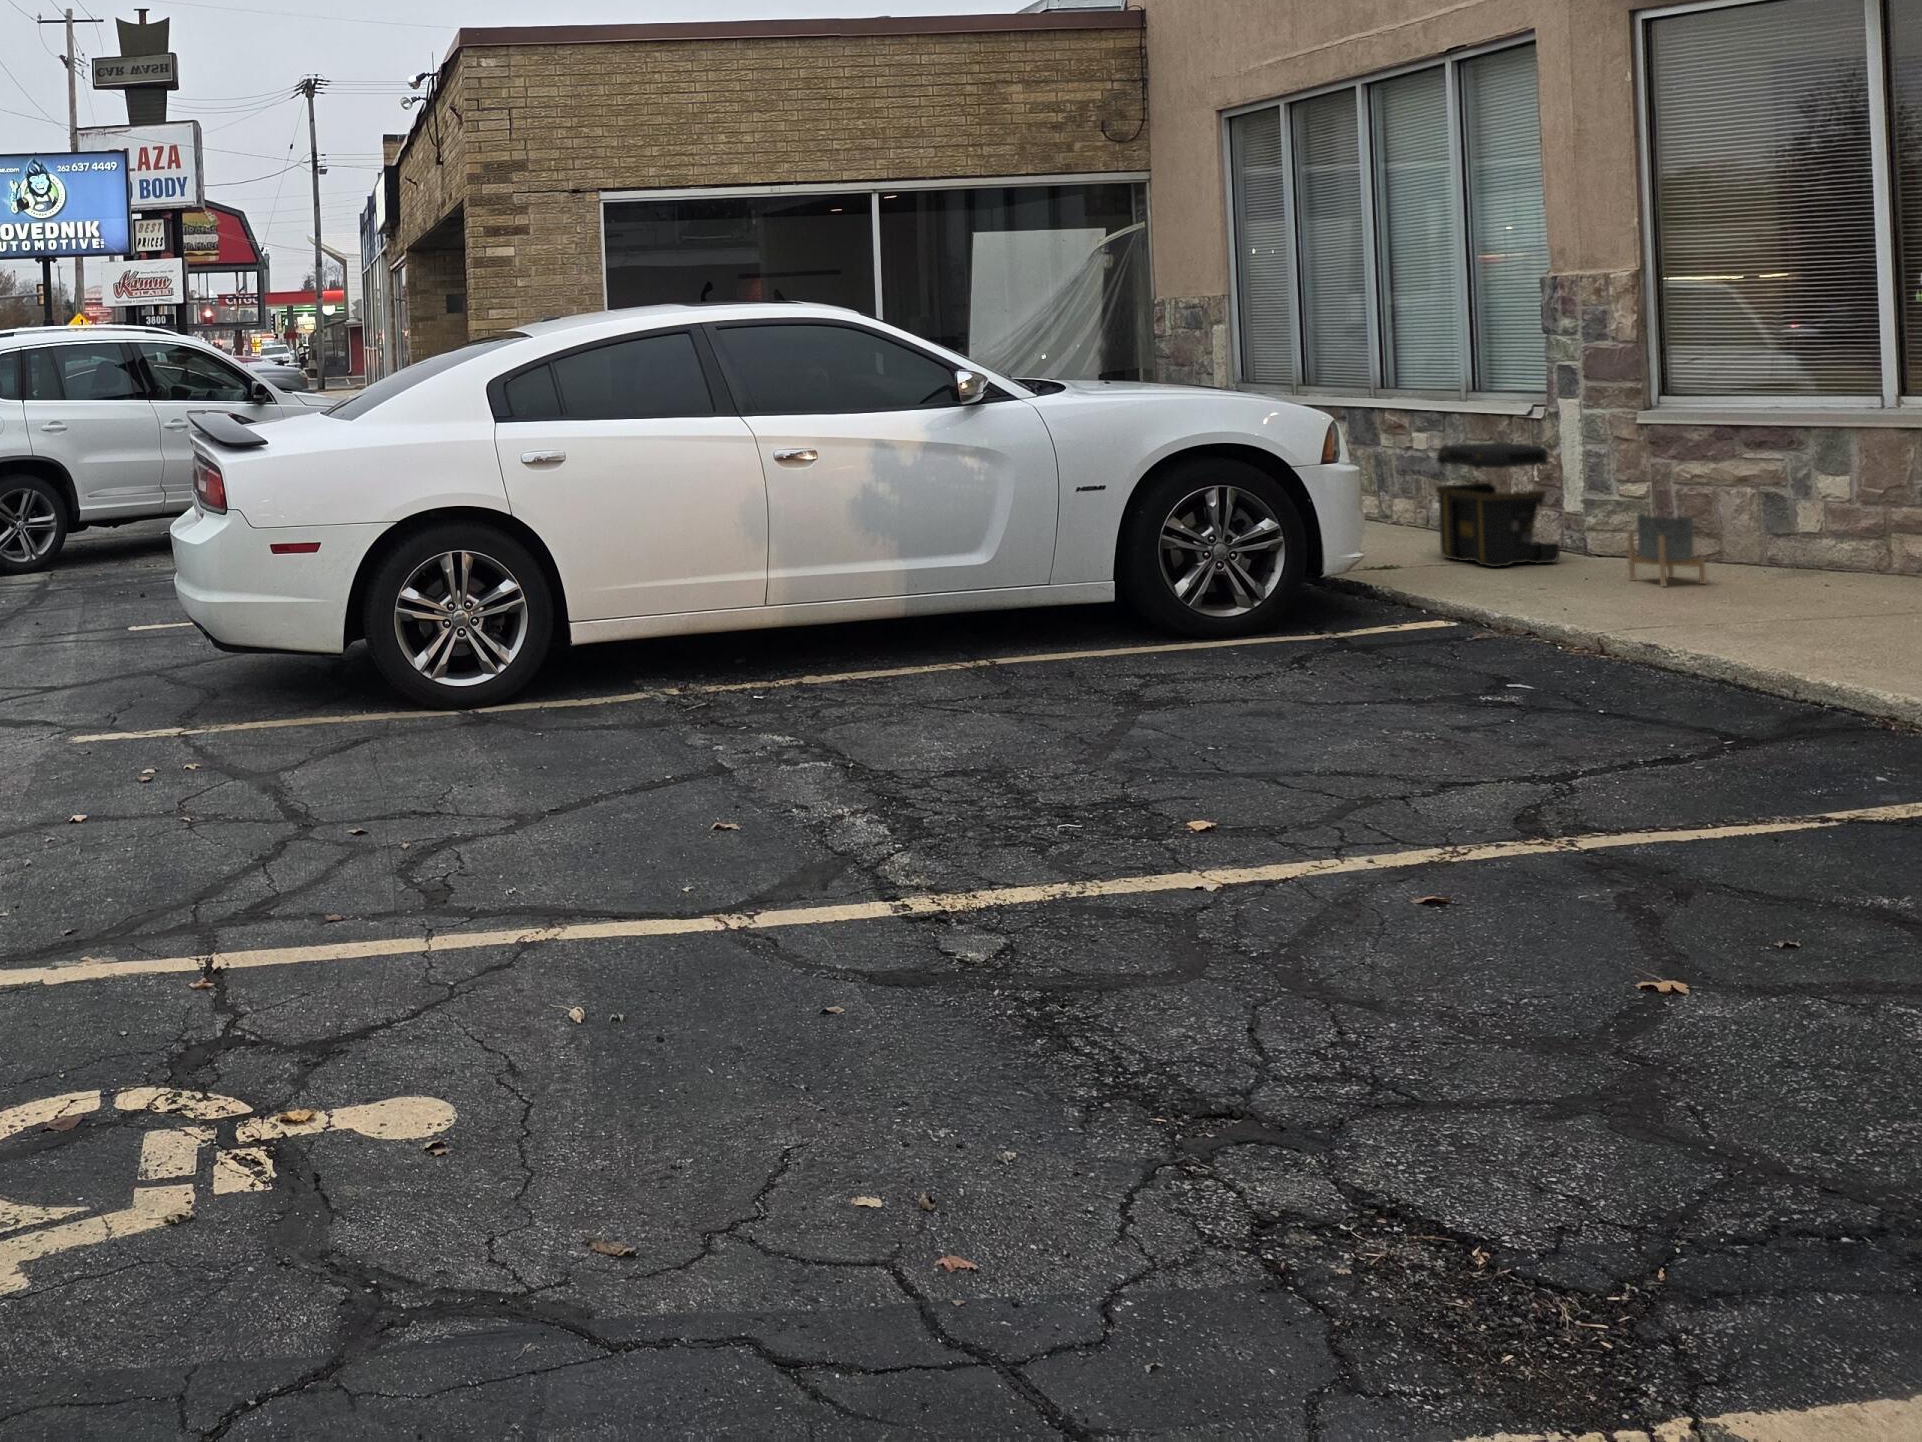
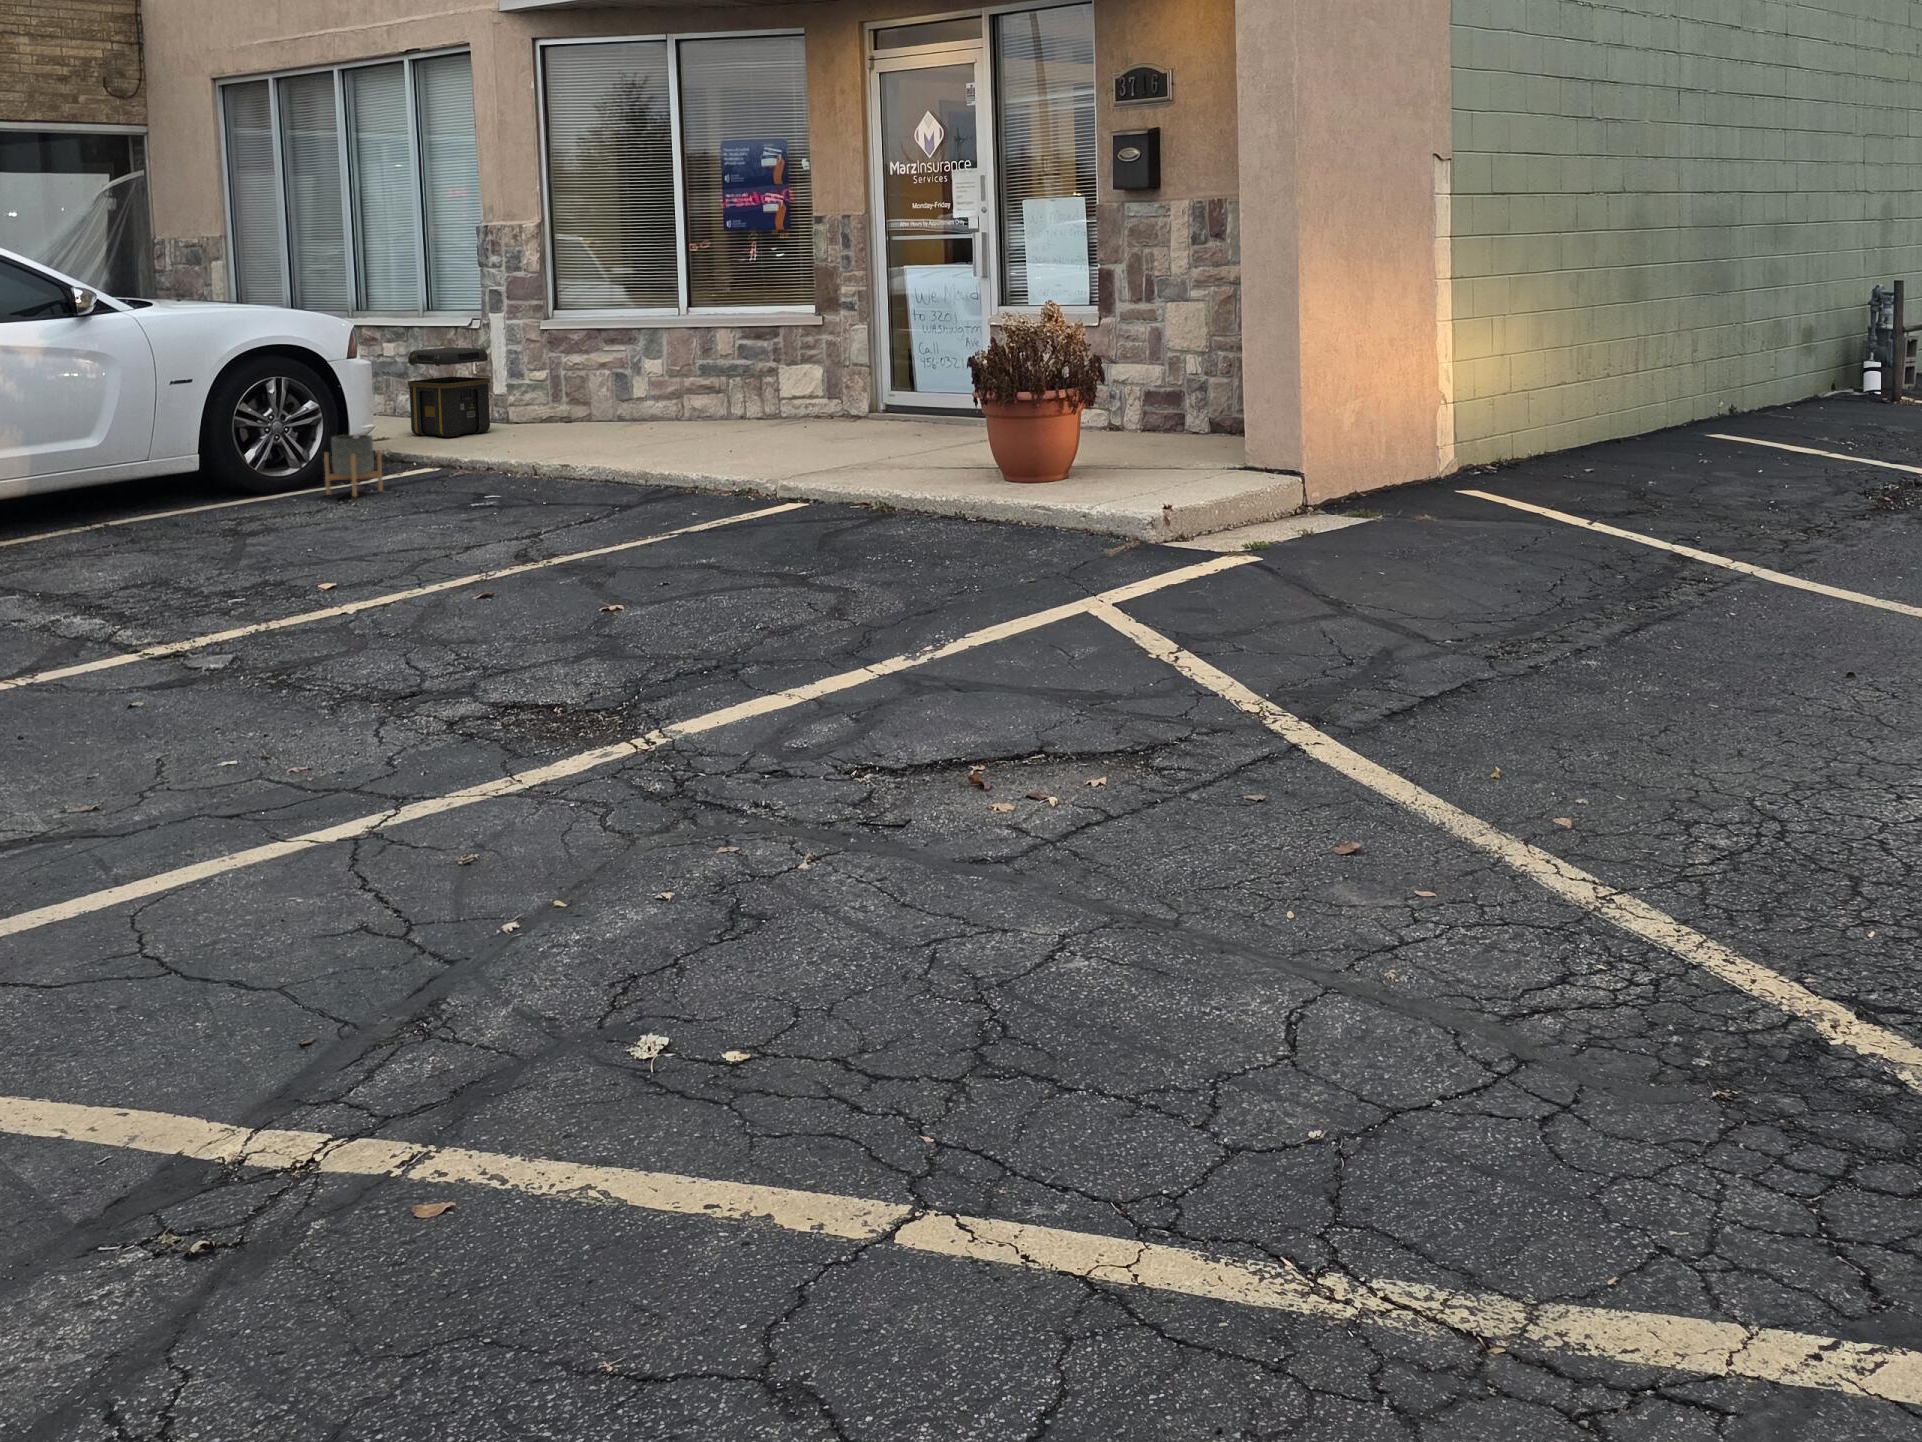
planter: present [1628,513,1706,587] -> present [324,435,383,497]

